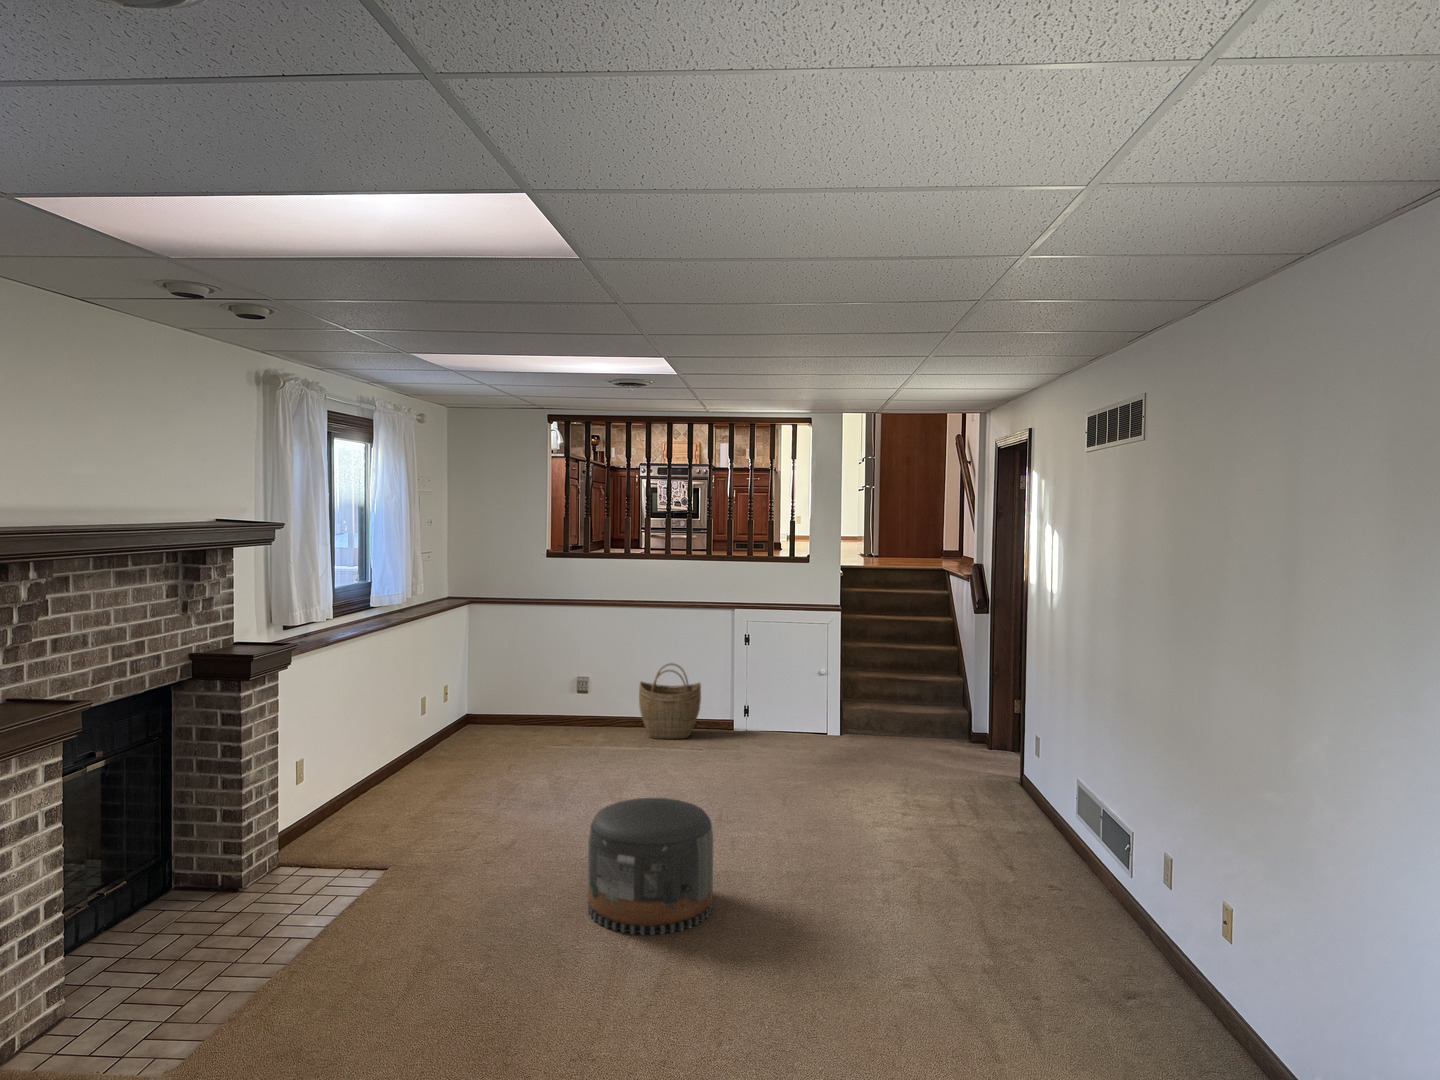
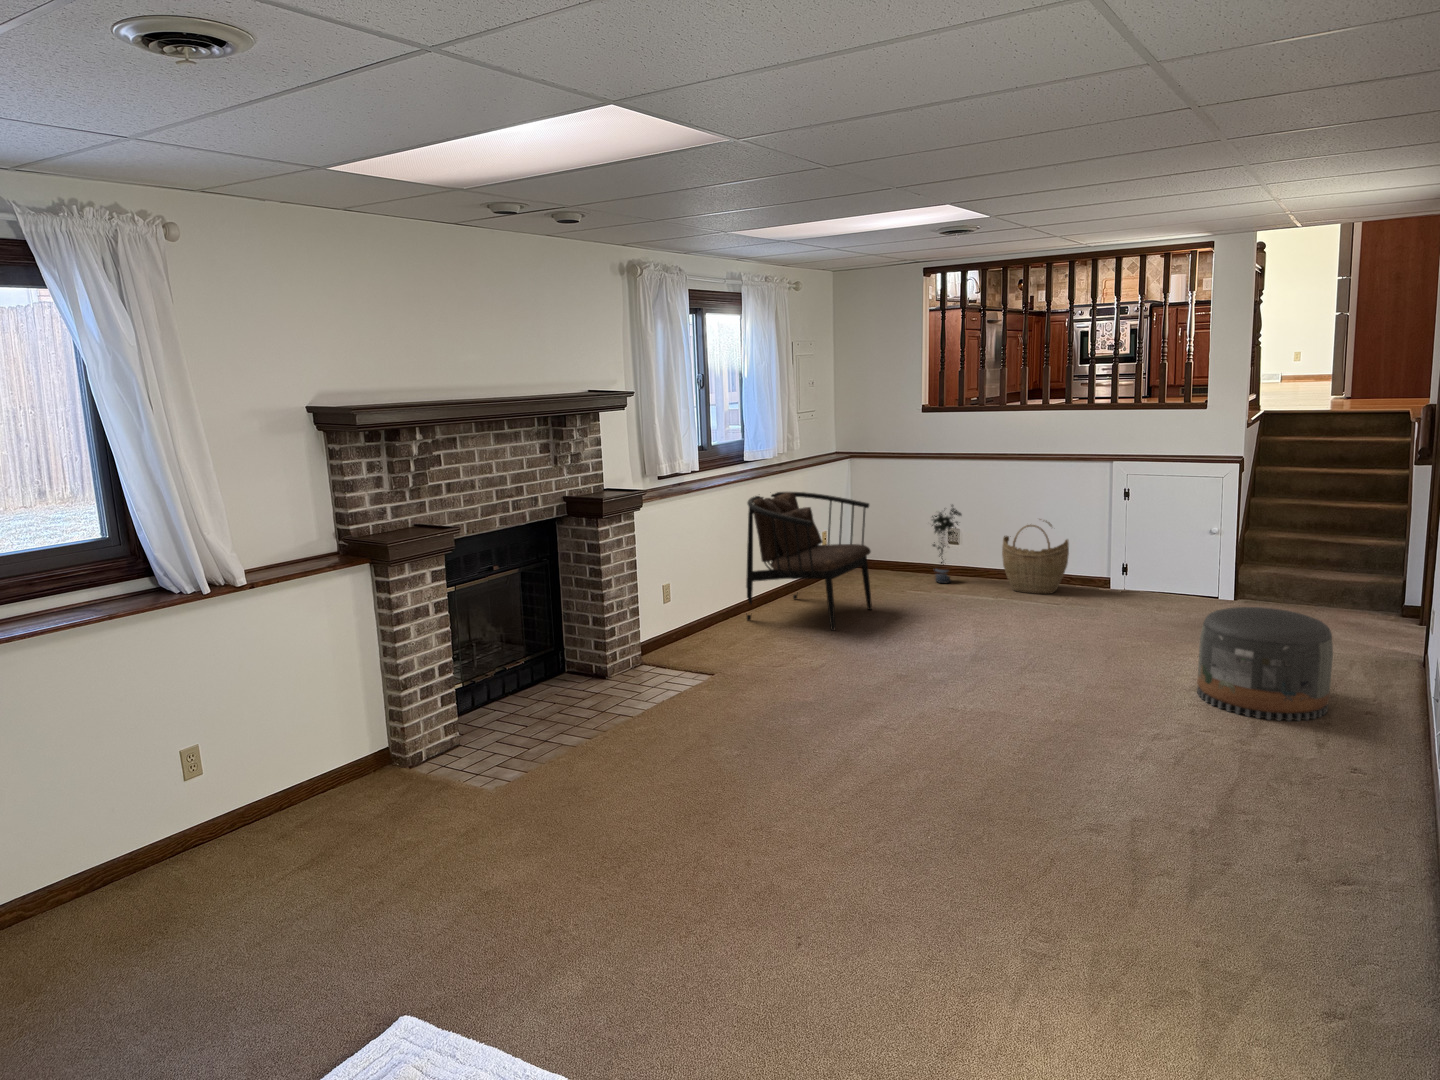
armchair: none [380,640,521,798] -> present [746,492,872,631]
potted plant: none [560,651,597,736] -> present [932,505,961,583]
pouf: present [588,798,713,935] -> present [1197,607,1333,721]

